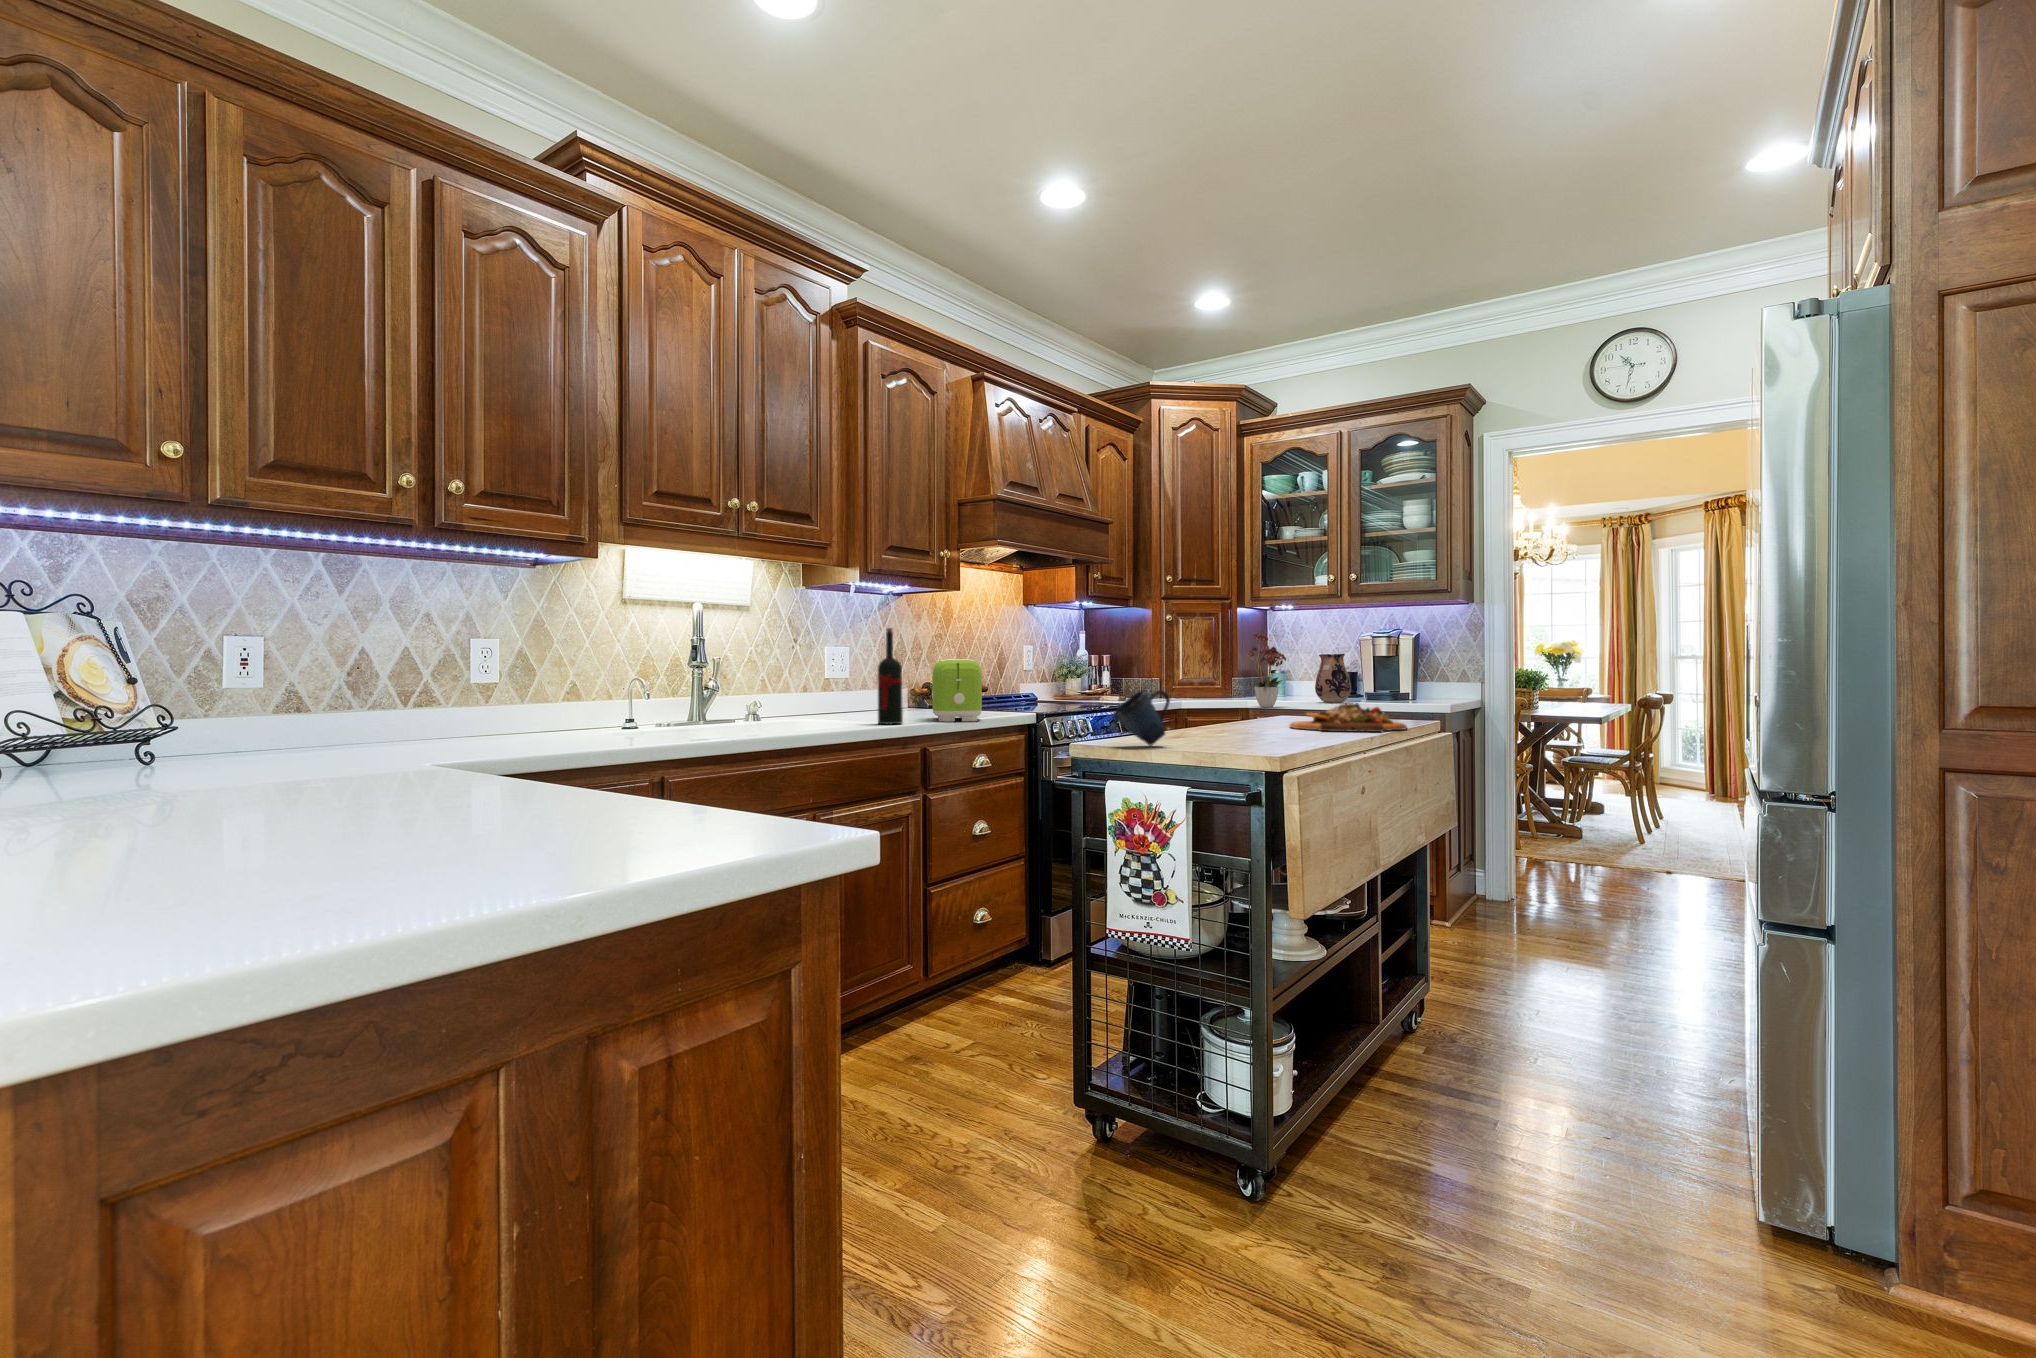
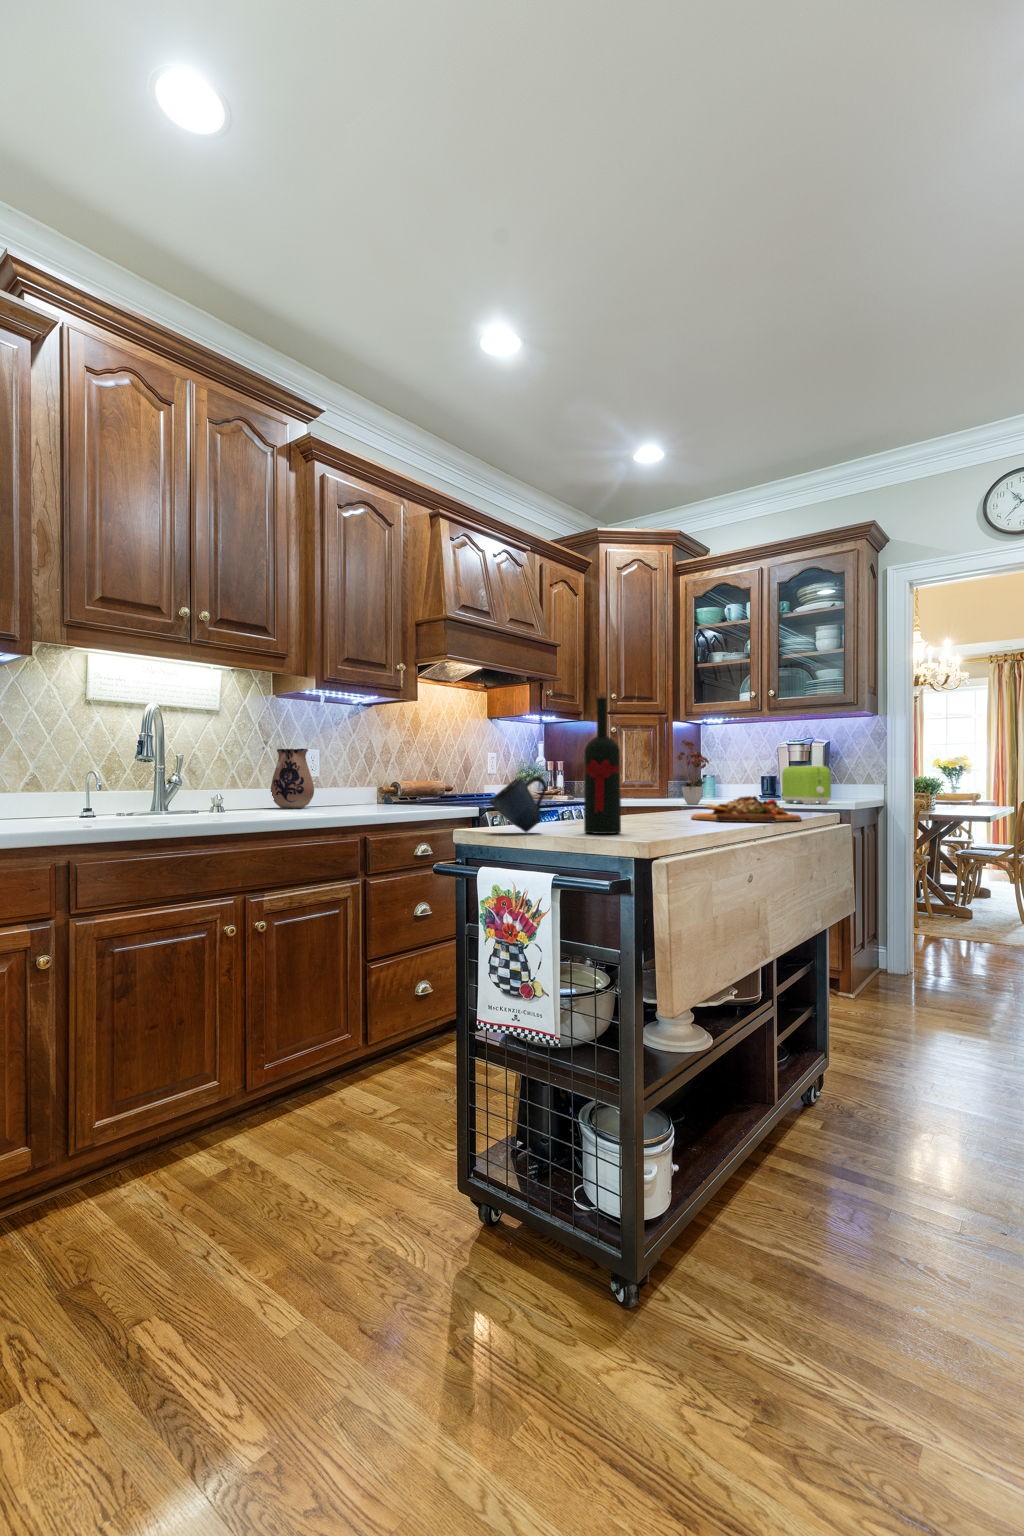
wine bottle: present [878,628,903,724] -> present [584,693,621,834]
ceramic pitcher: present [1315,654,1351,703] -> present [271,749,314,808]
toaster: present [932,659,982,722] -> present [782,766,831,804]

